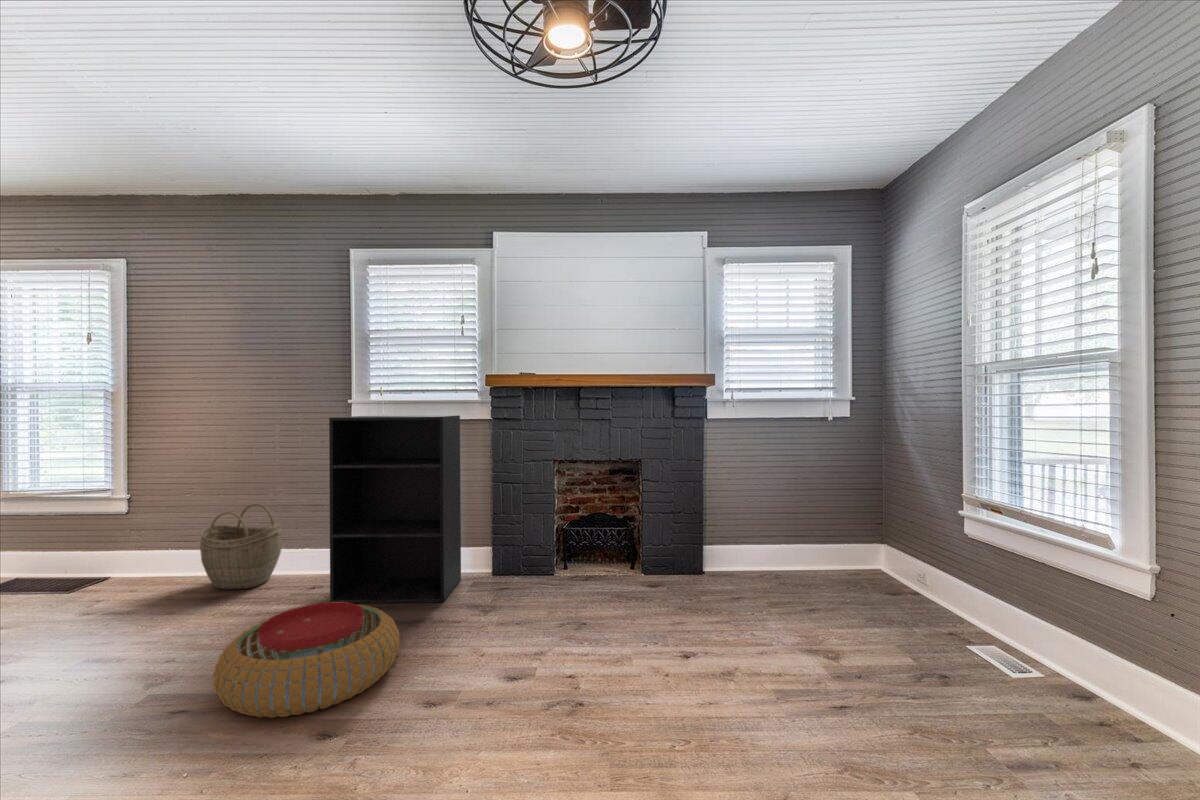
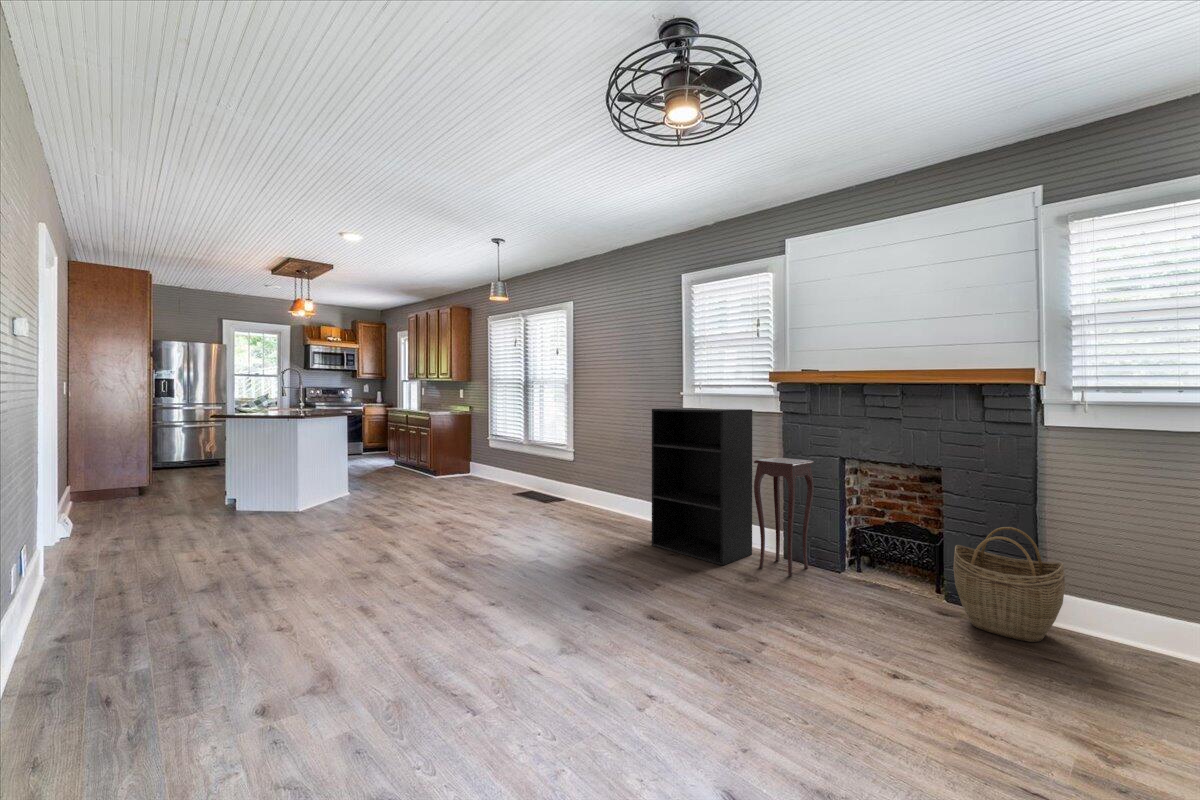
side table: none [476,466,530,592] -> present [754,457,814,576]
woven basket: present [200,504,282,589] -> present [954,527,1065,642]
pouf: present [213,602,400,718] -> none [551,536,660,601]

